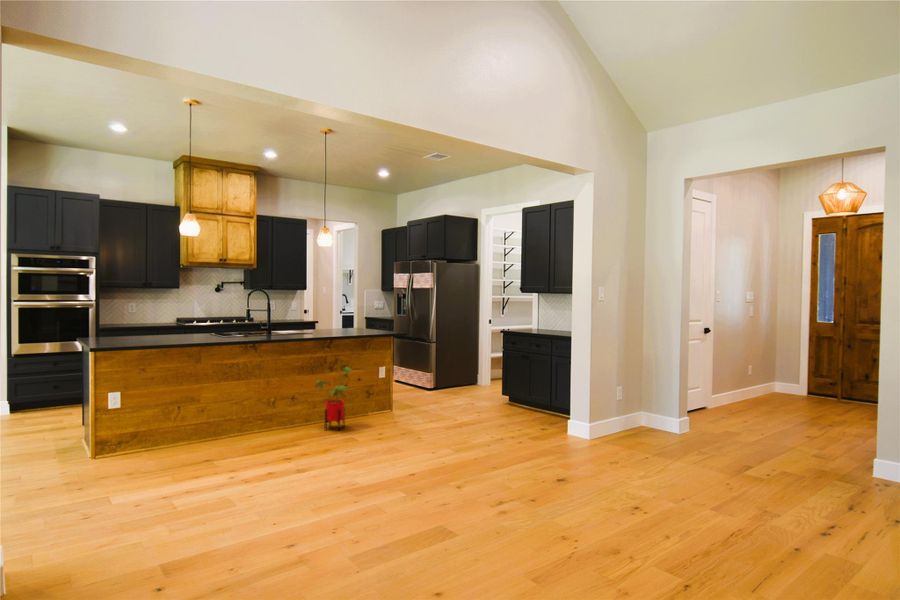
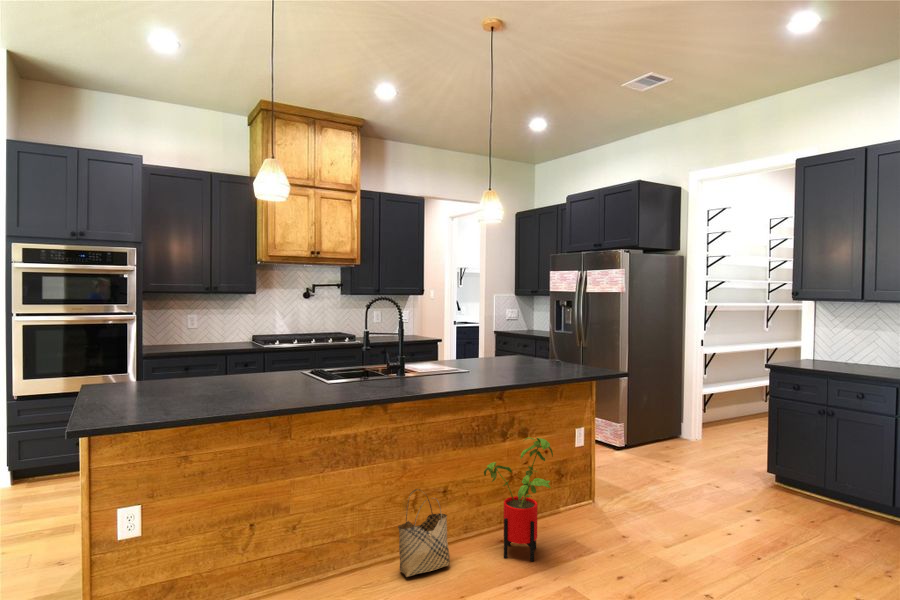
woven basket: none [264,393,293,436] -> present [398,489,450,577]

